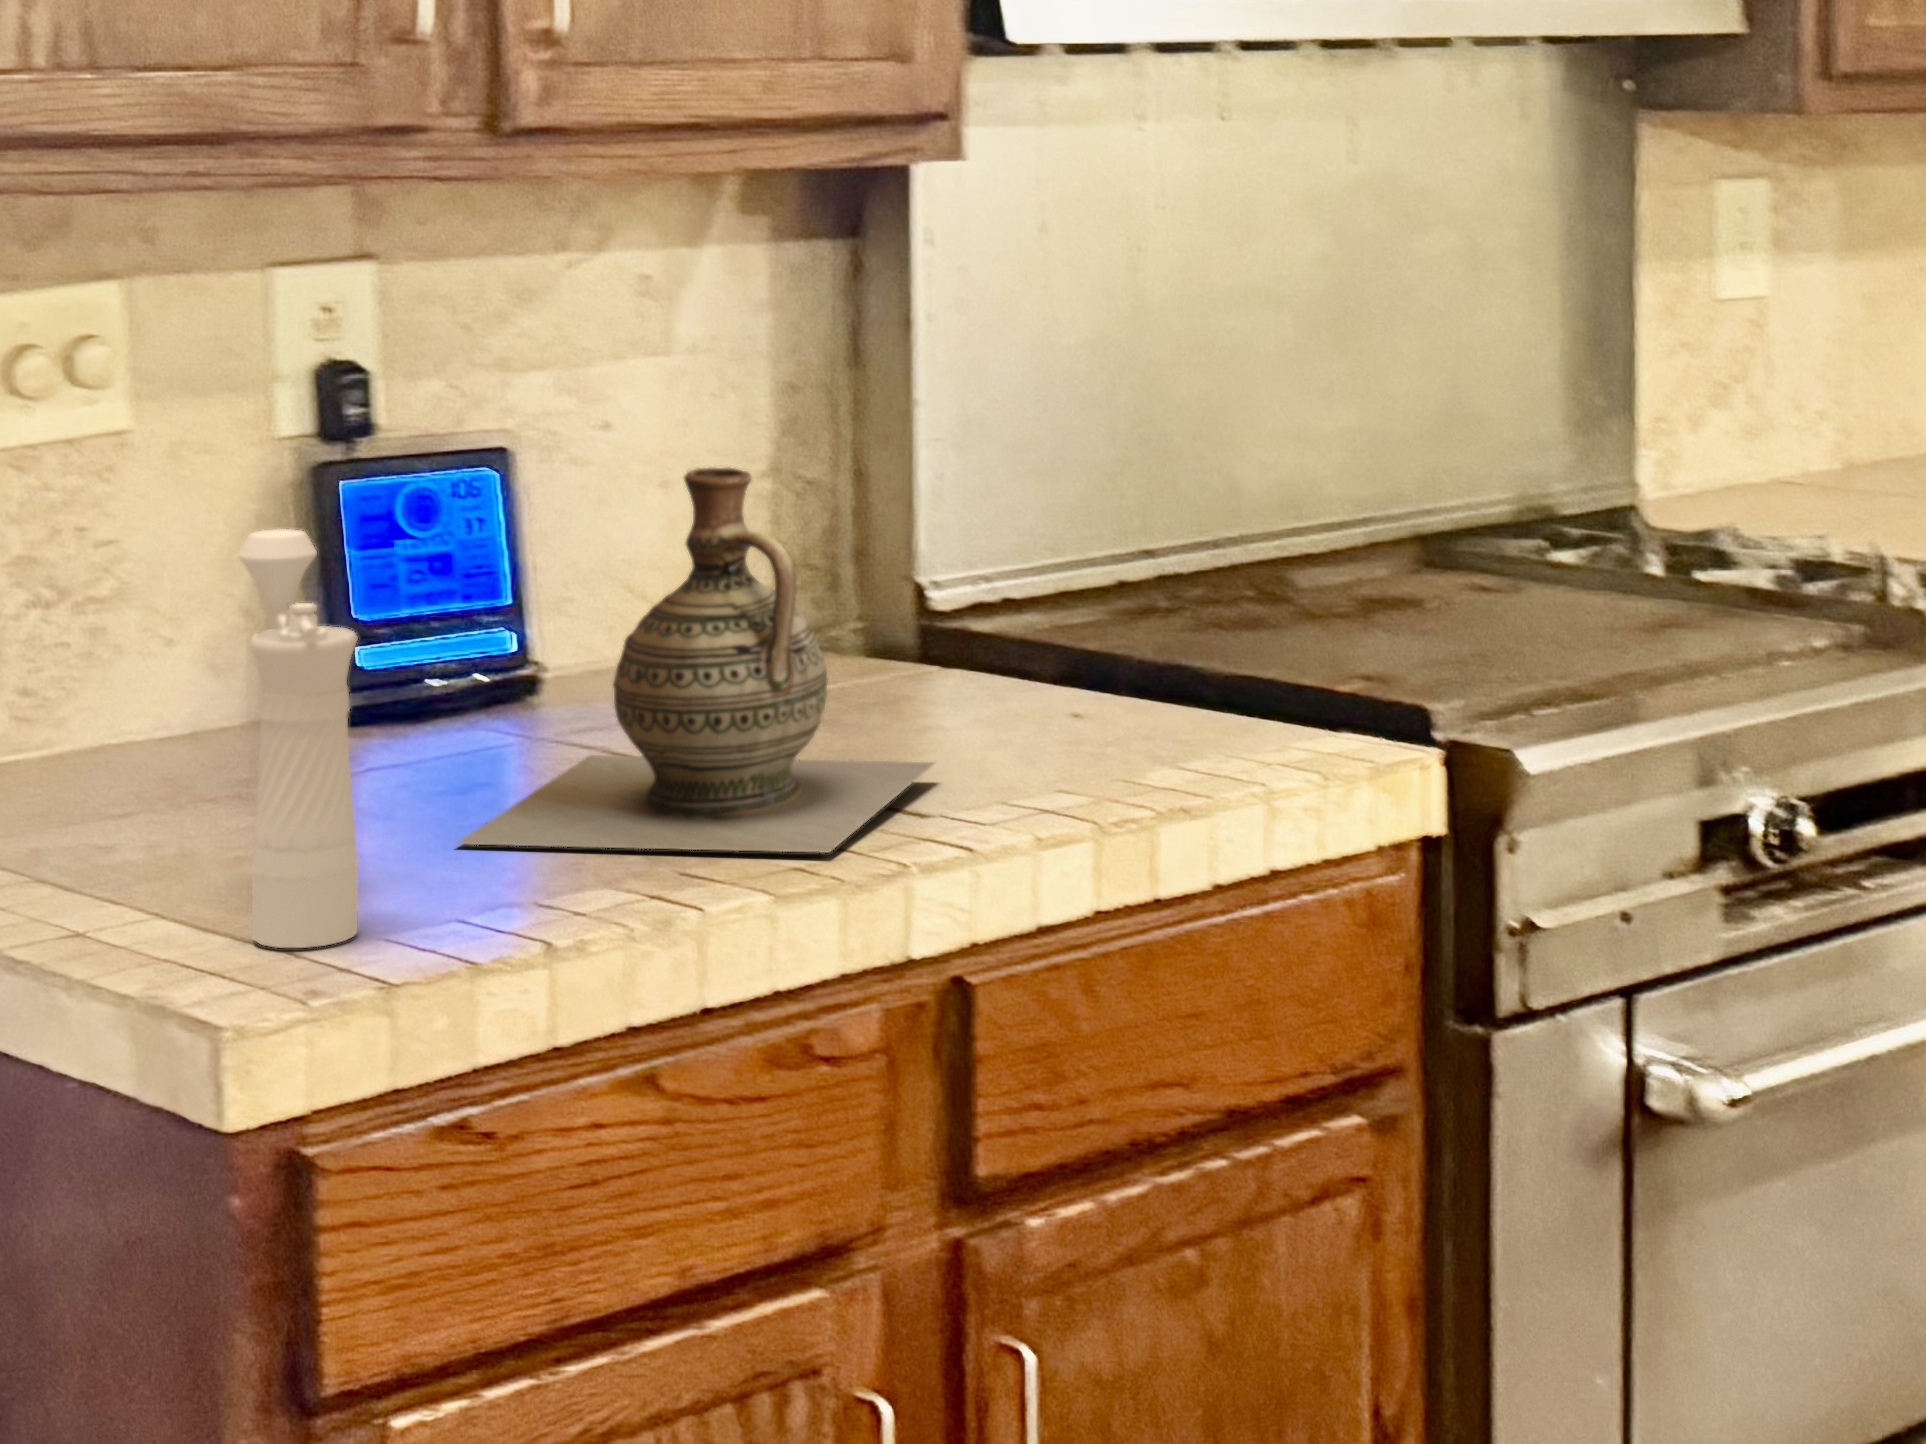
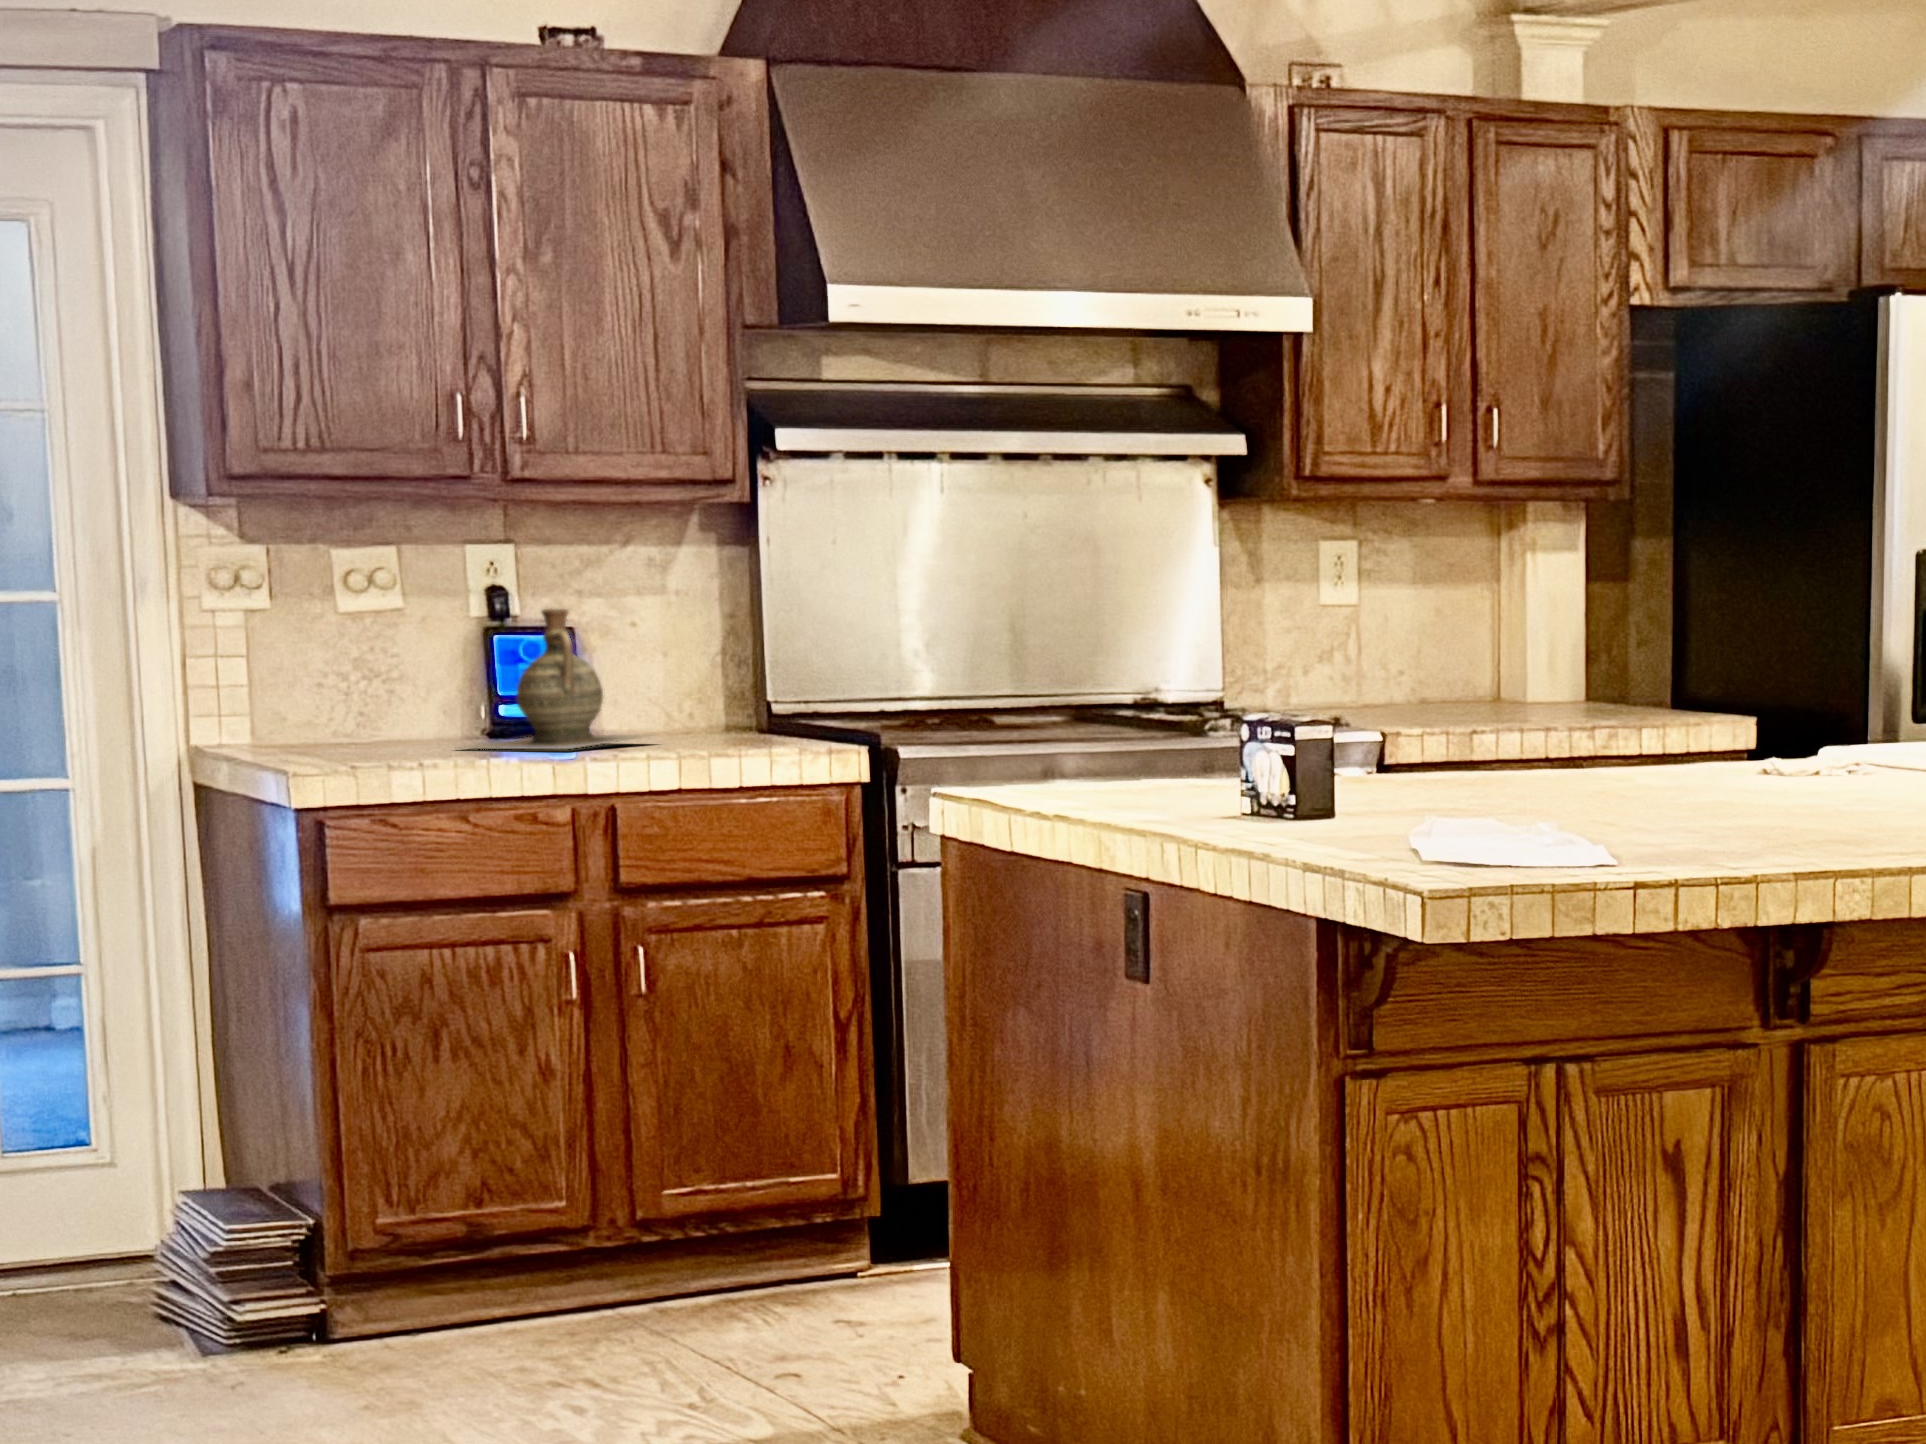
pepper mill: present [238,529,358,948] -> none [327,618,376,759]

